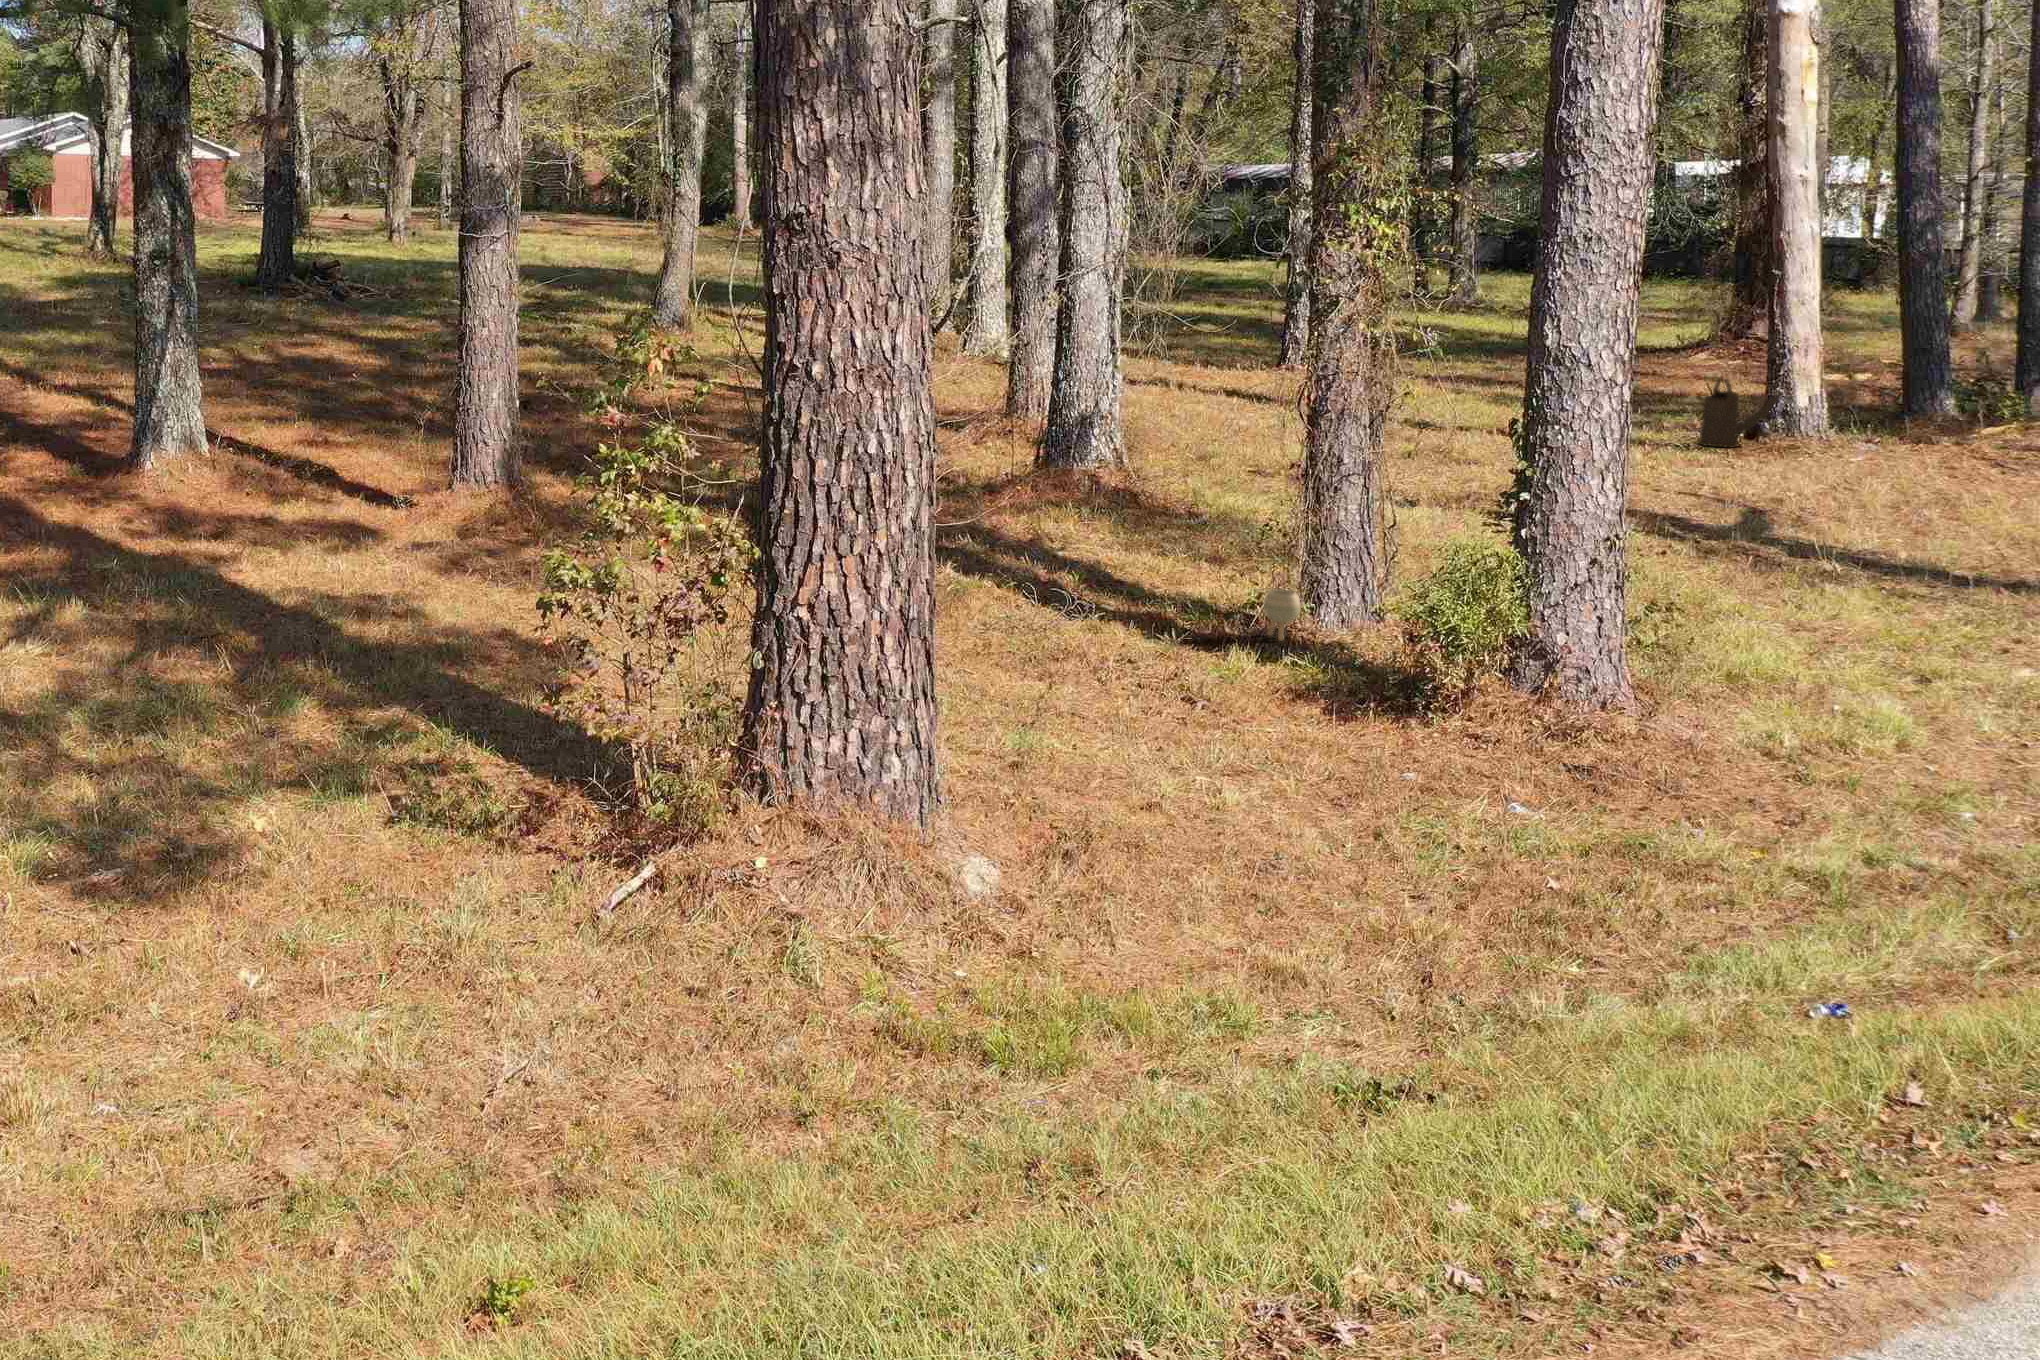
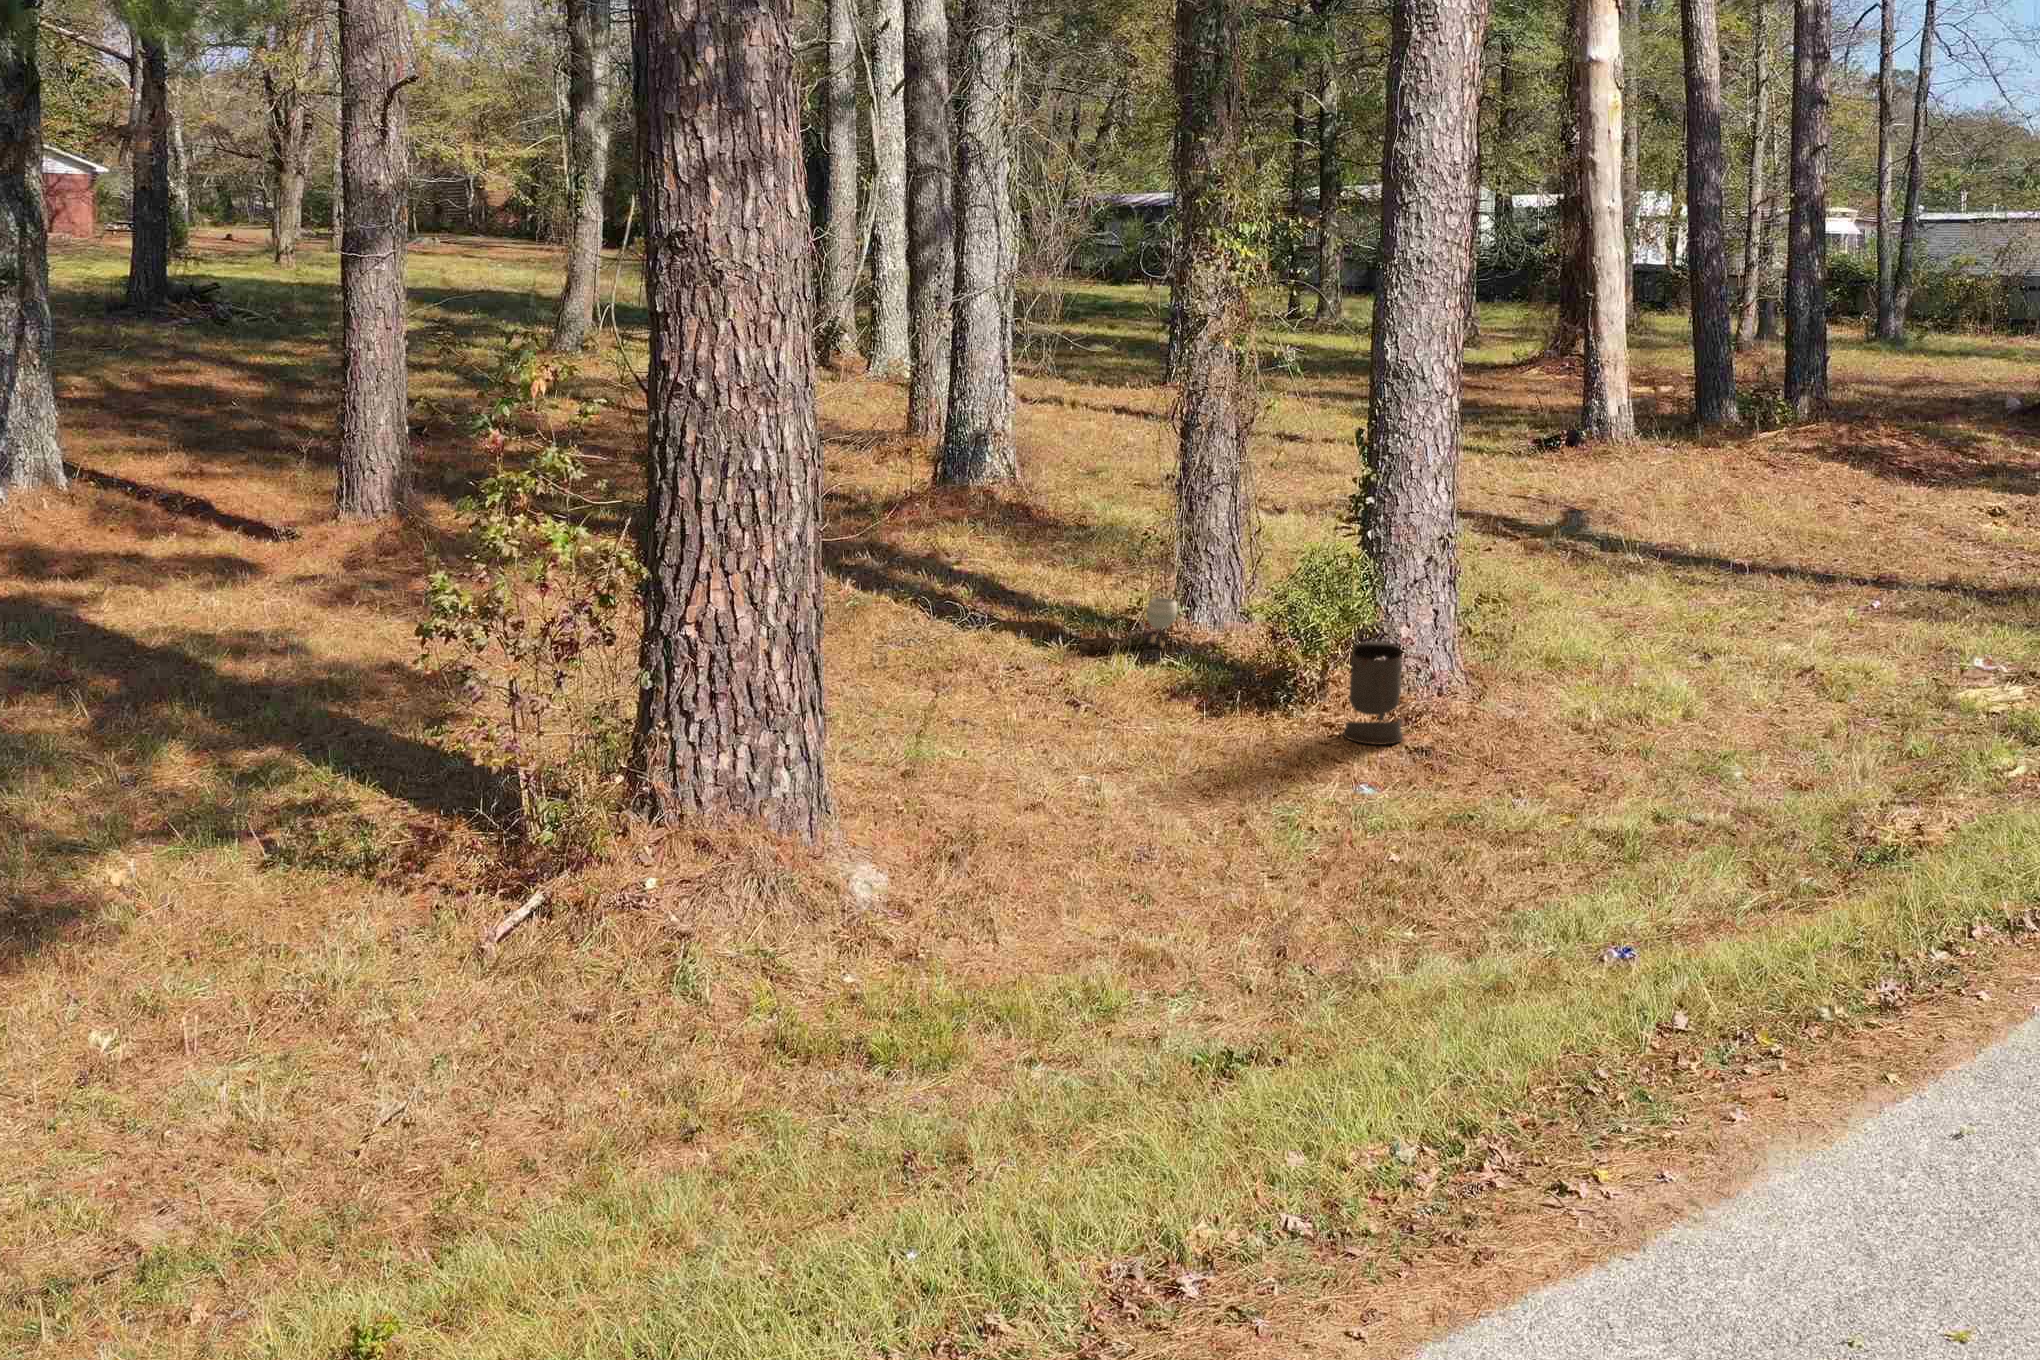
watering can: present [1690,379,1784,447] -> present [1343,622,1403,745]

